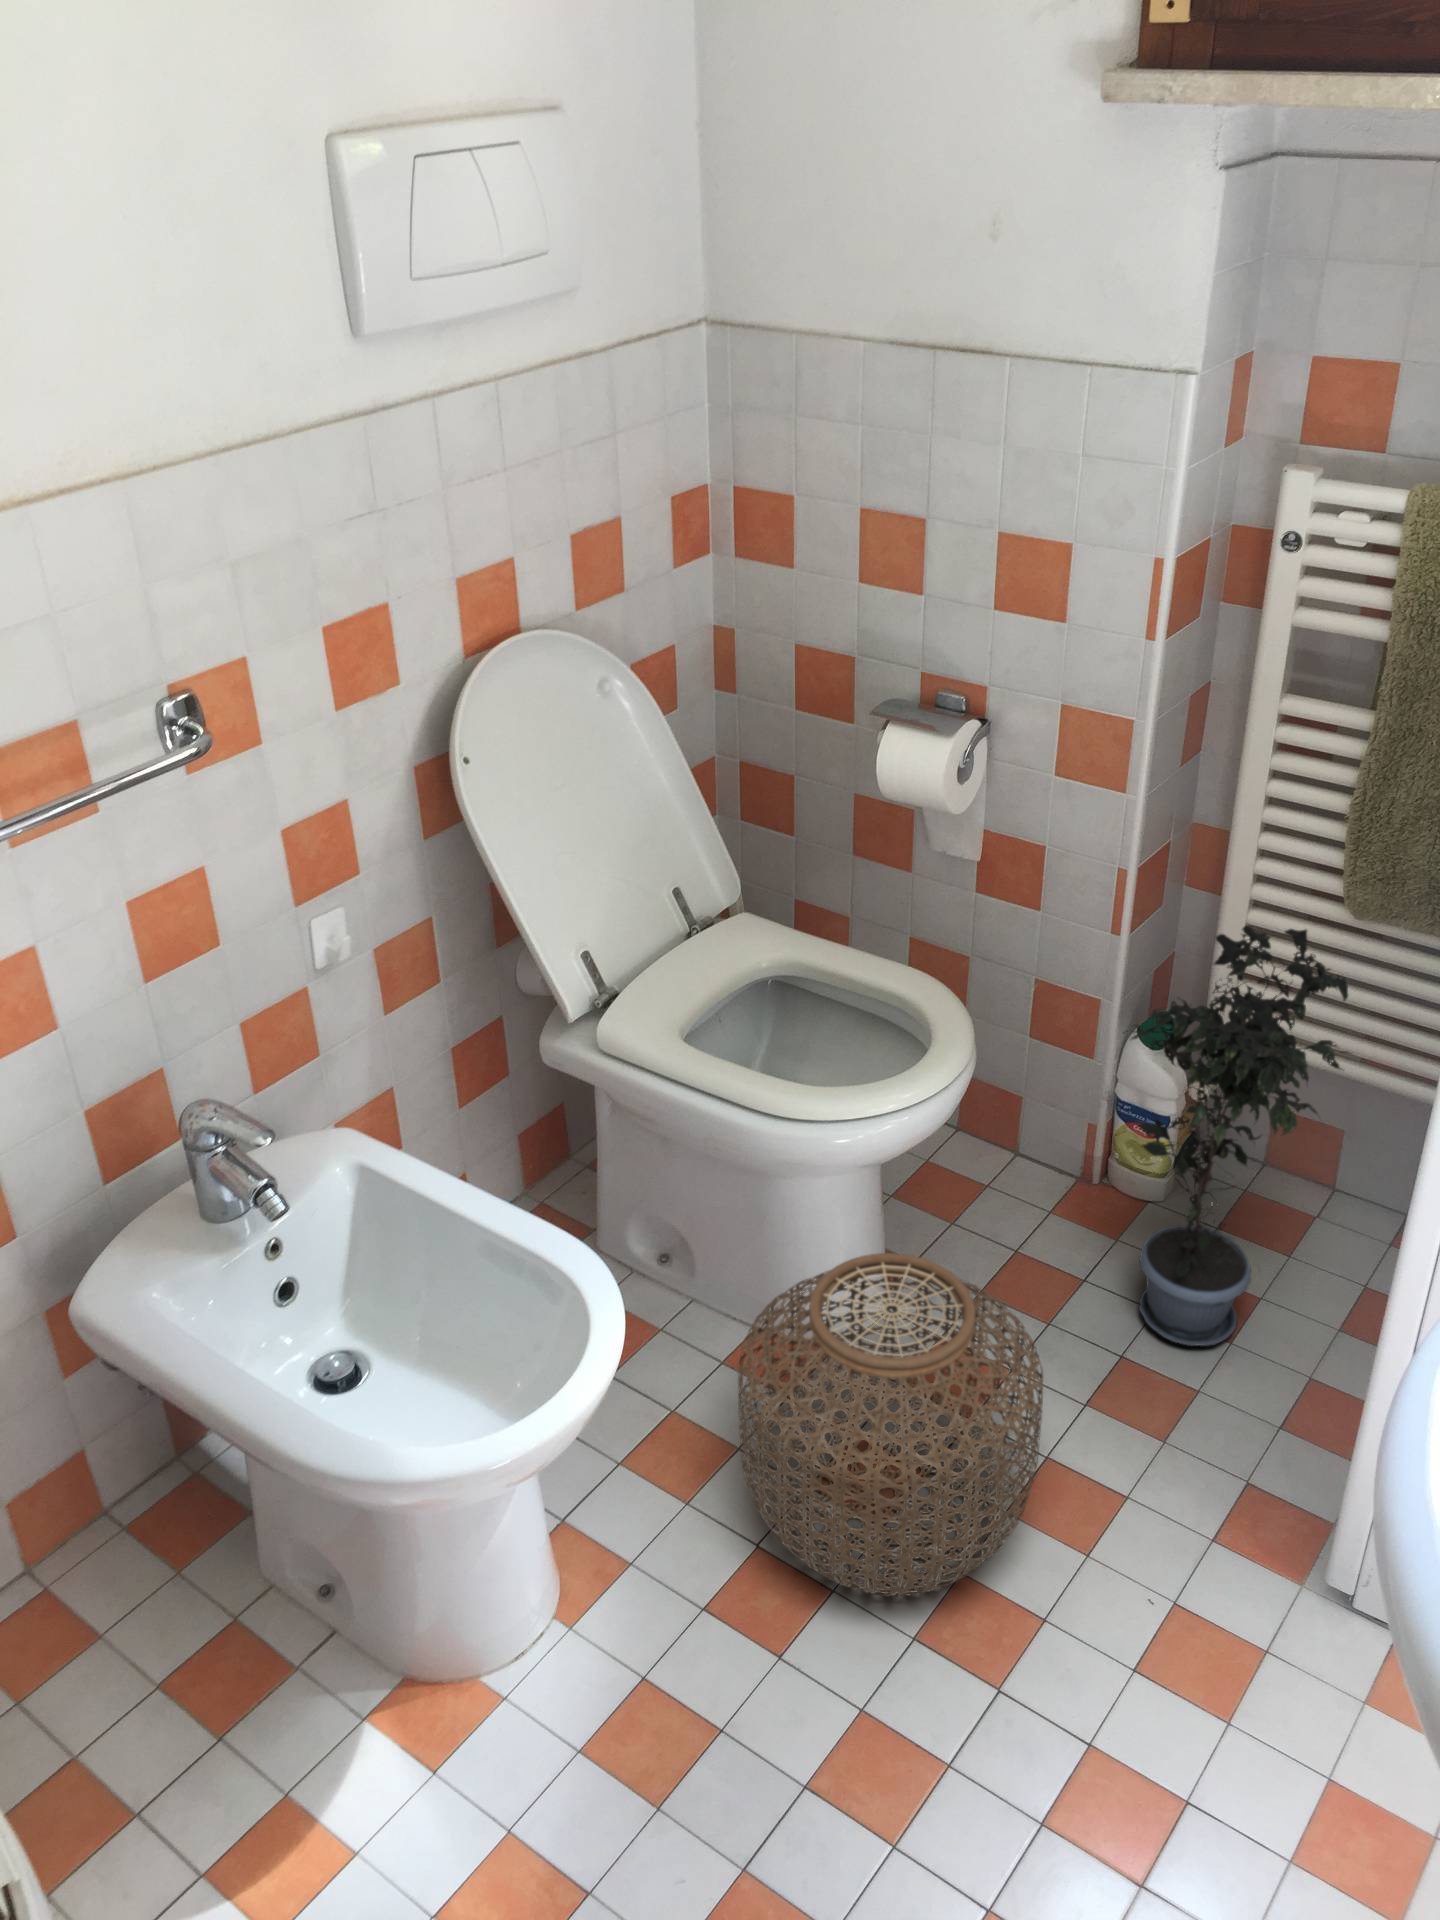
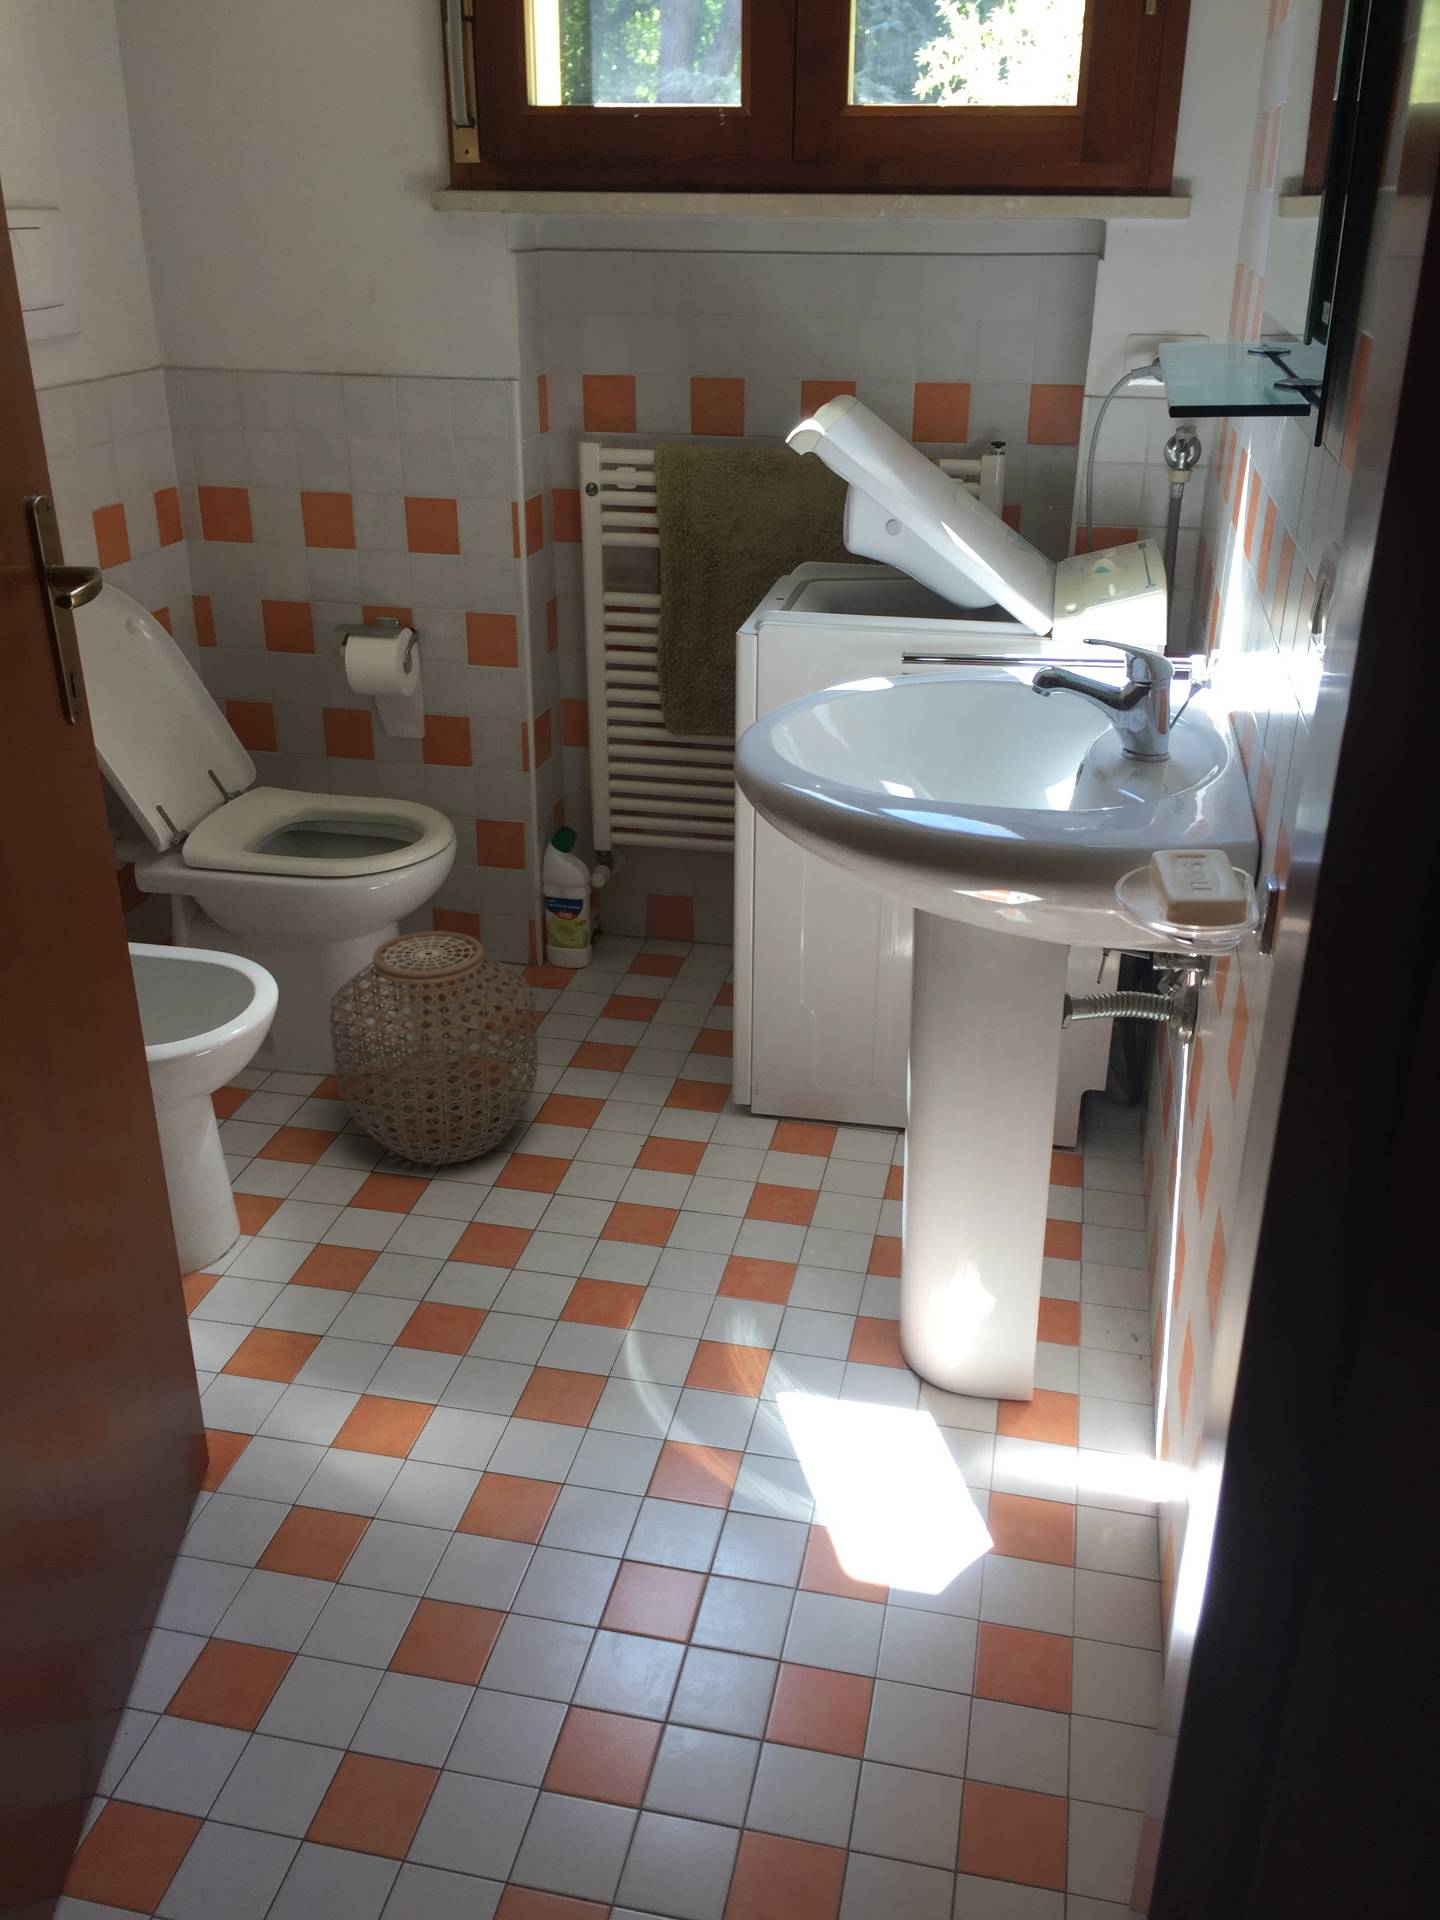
potted plant: present [1123,925,1348,1346] -> none [542,714,685,1026]

